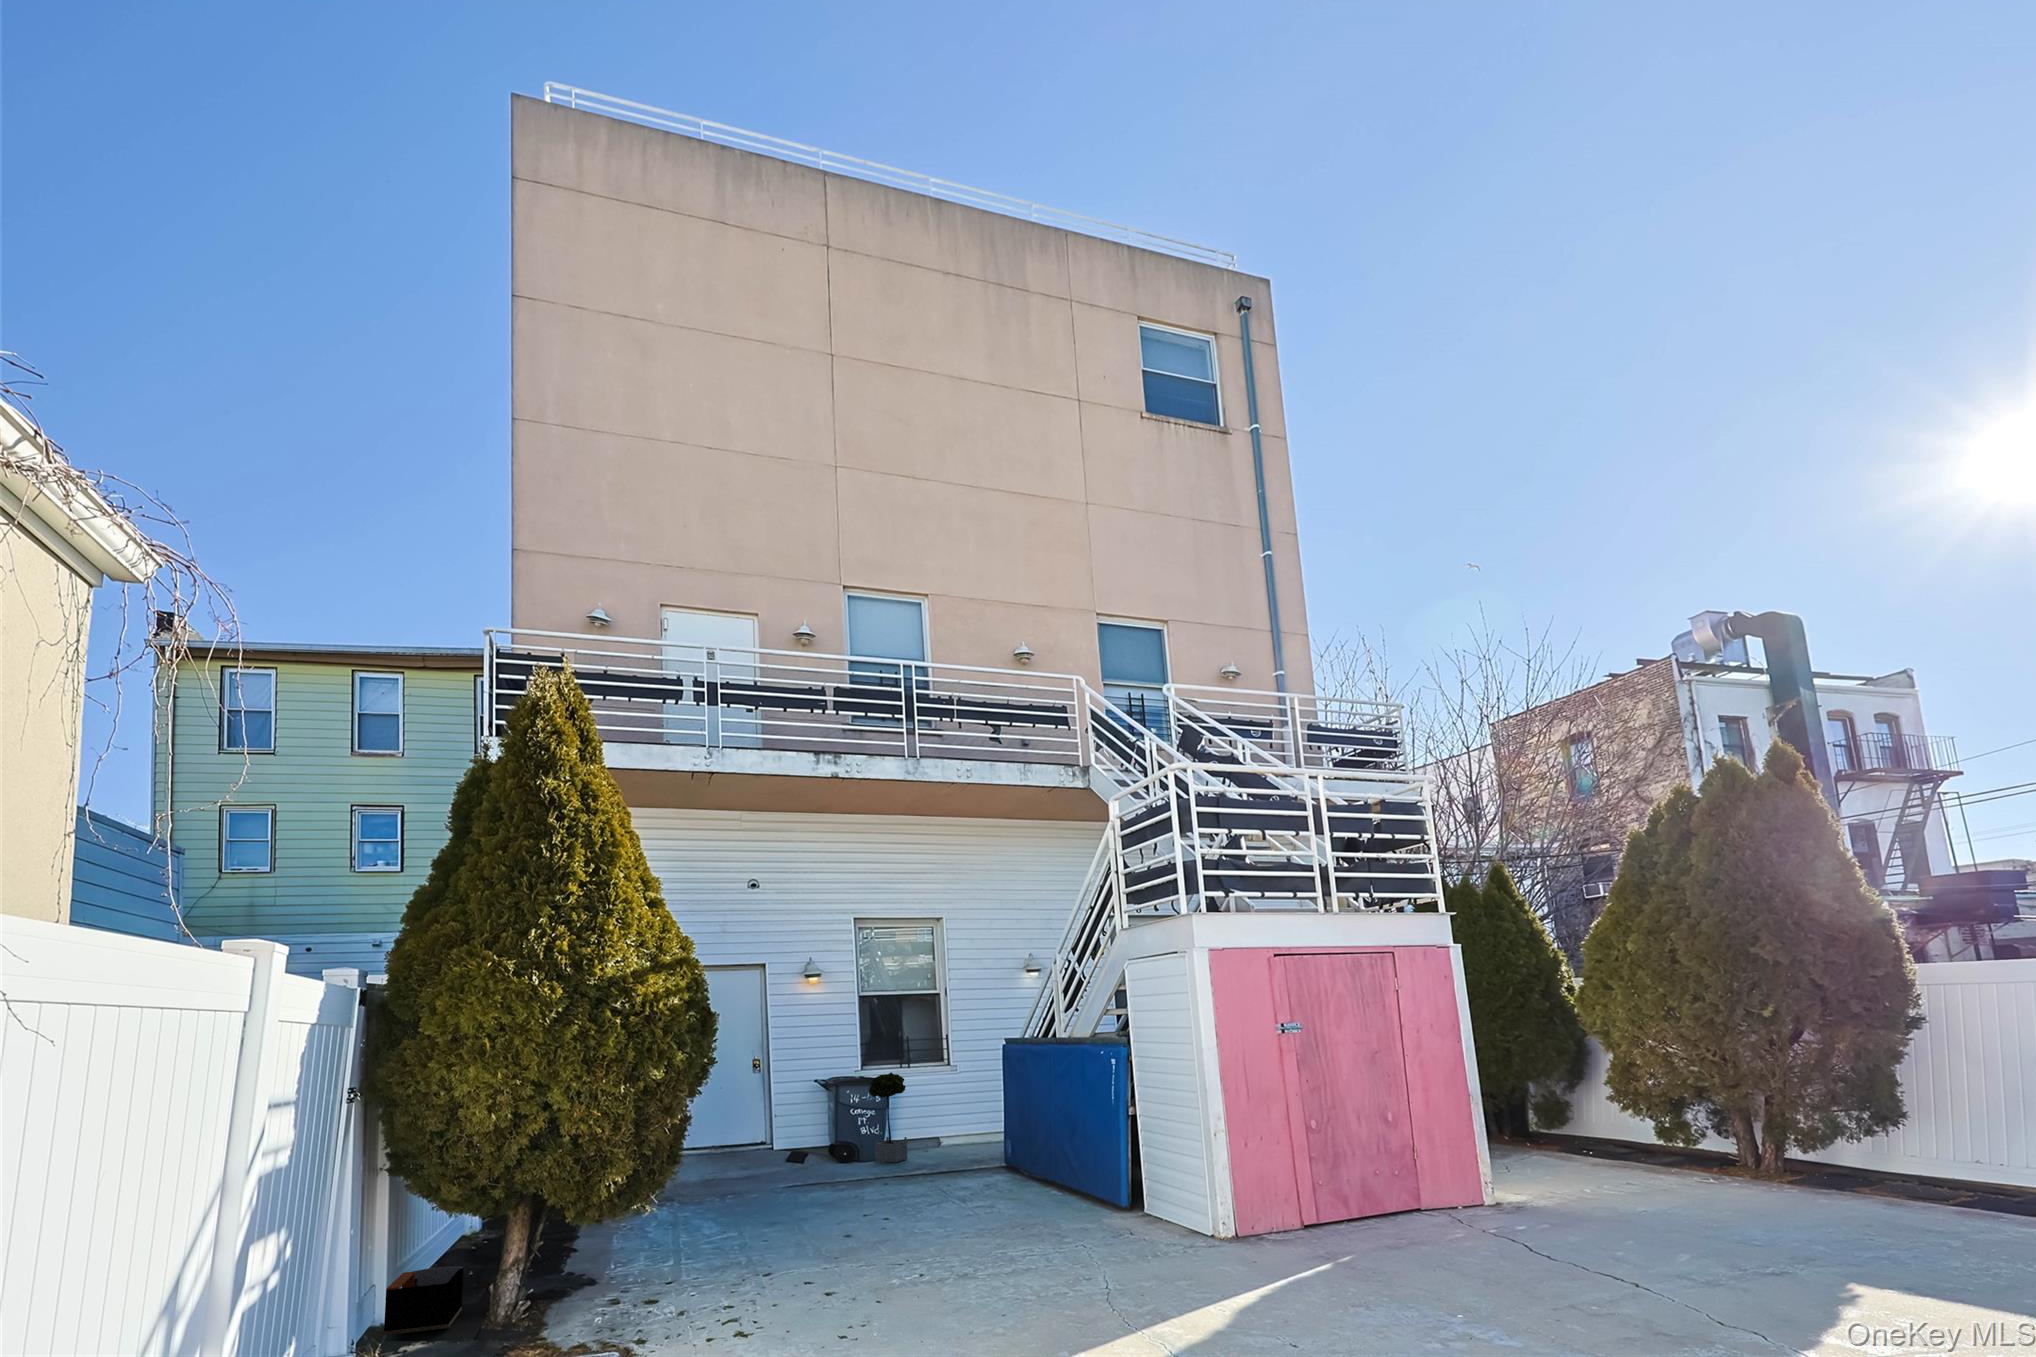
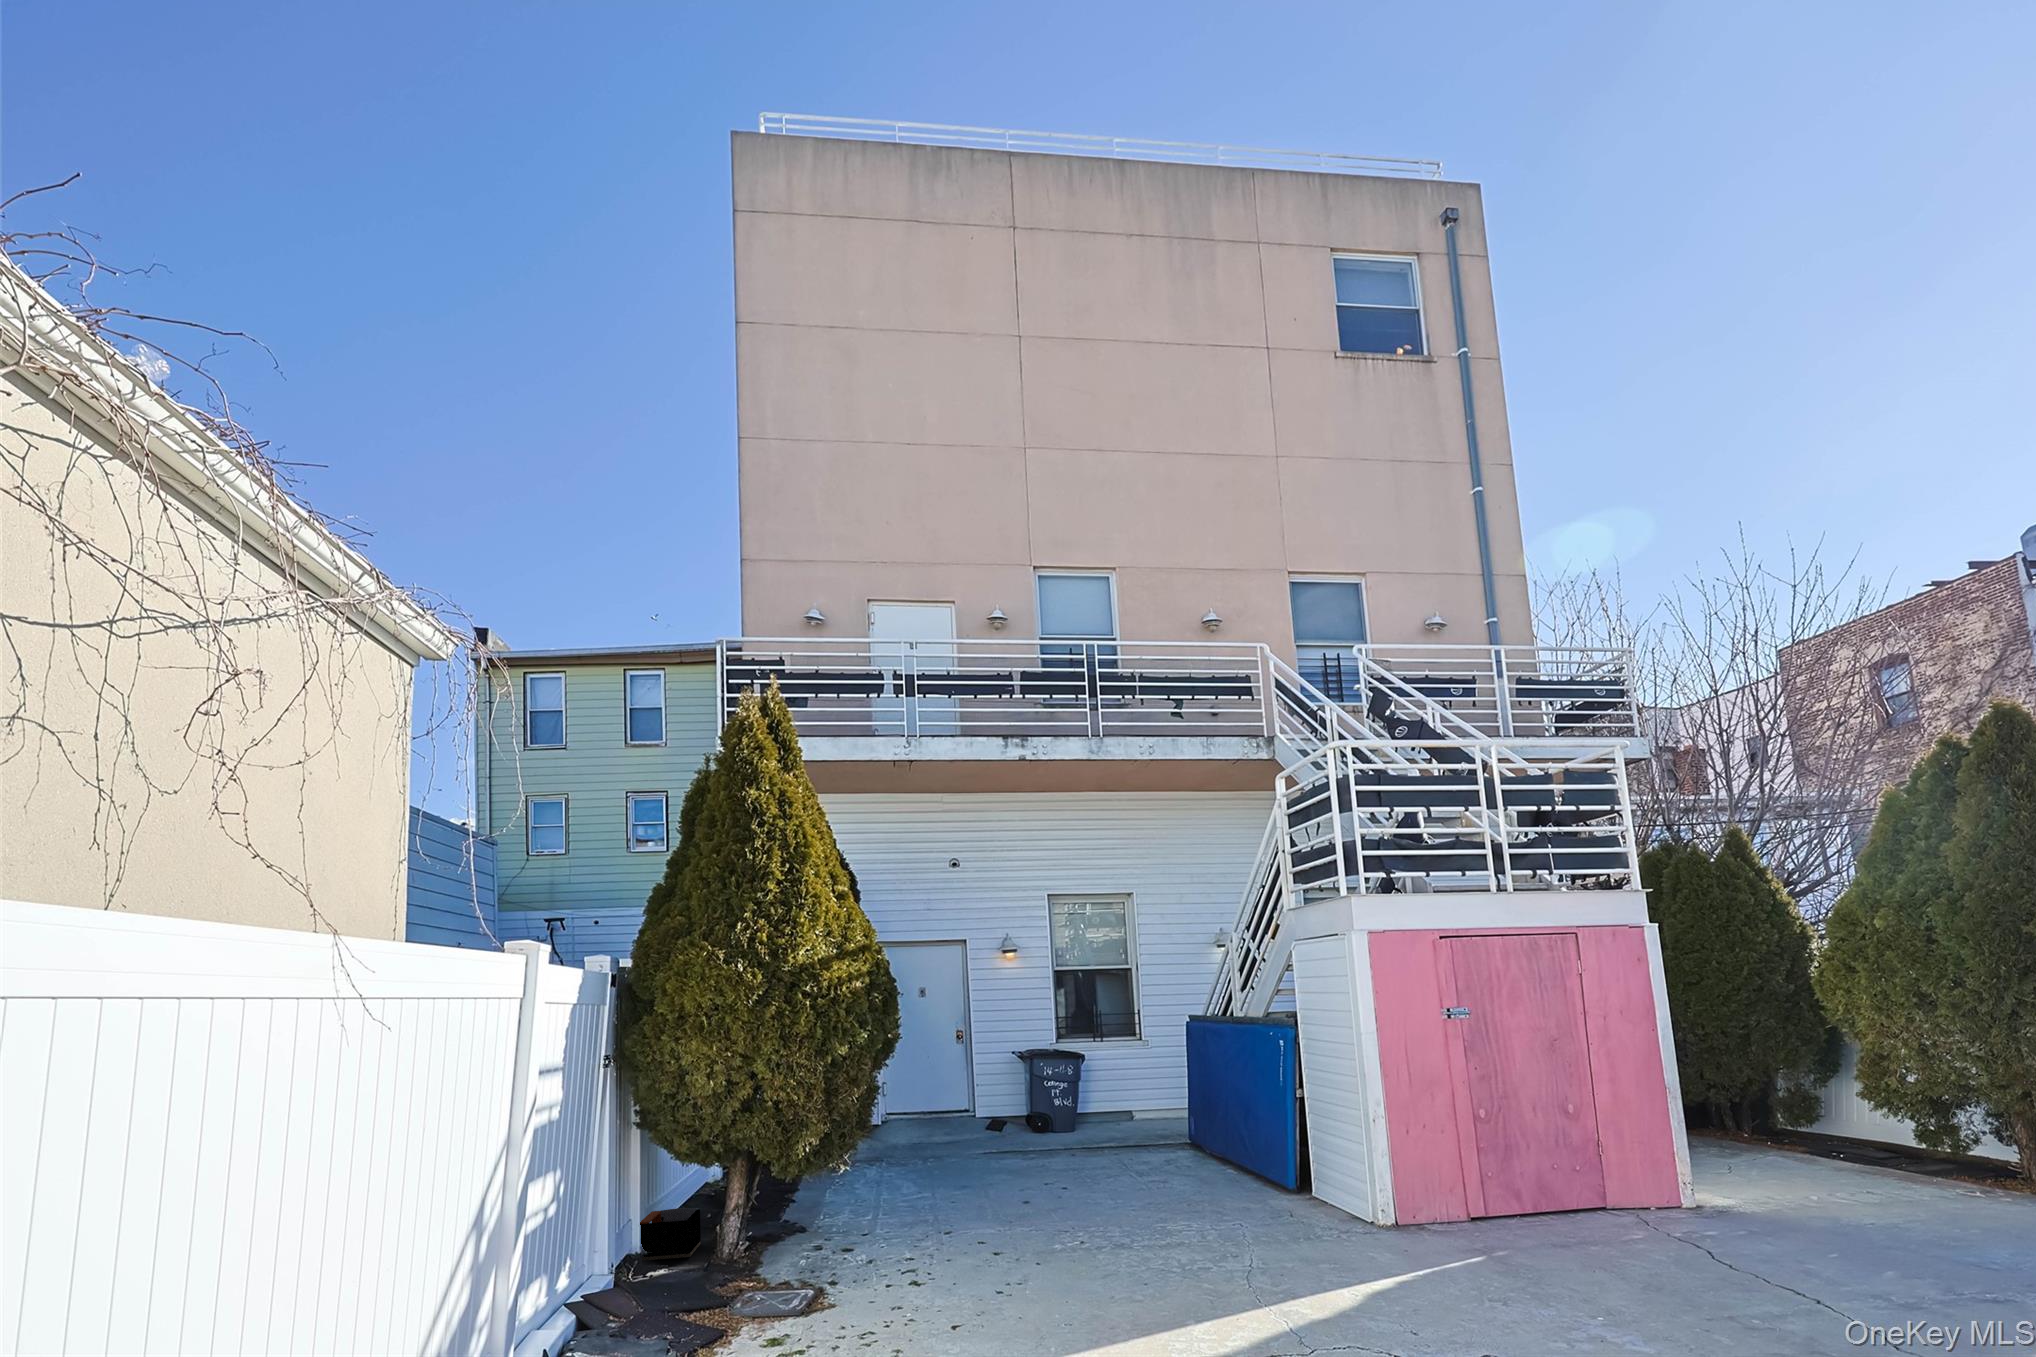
potted tree: present [869,1072,907,1162] -> none [1071,1042,1111,1129]

